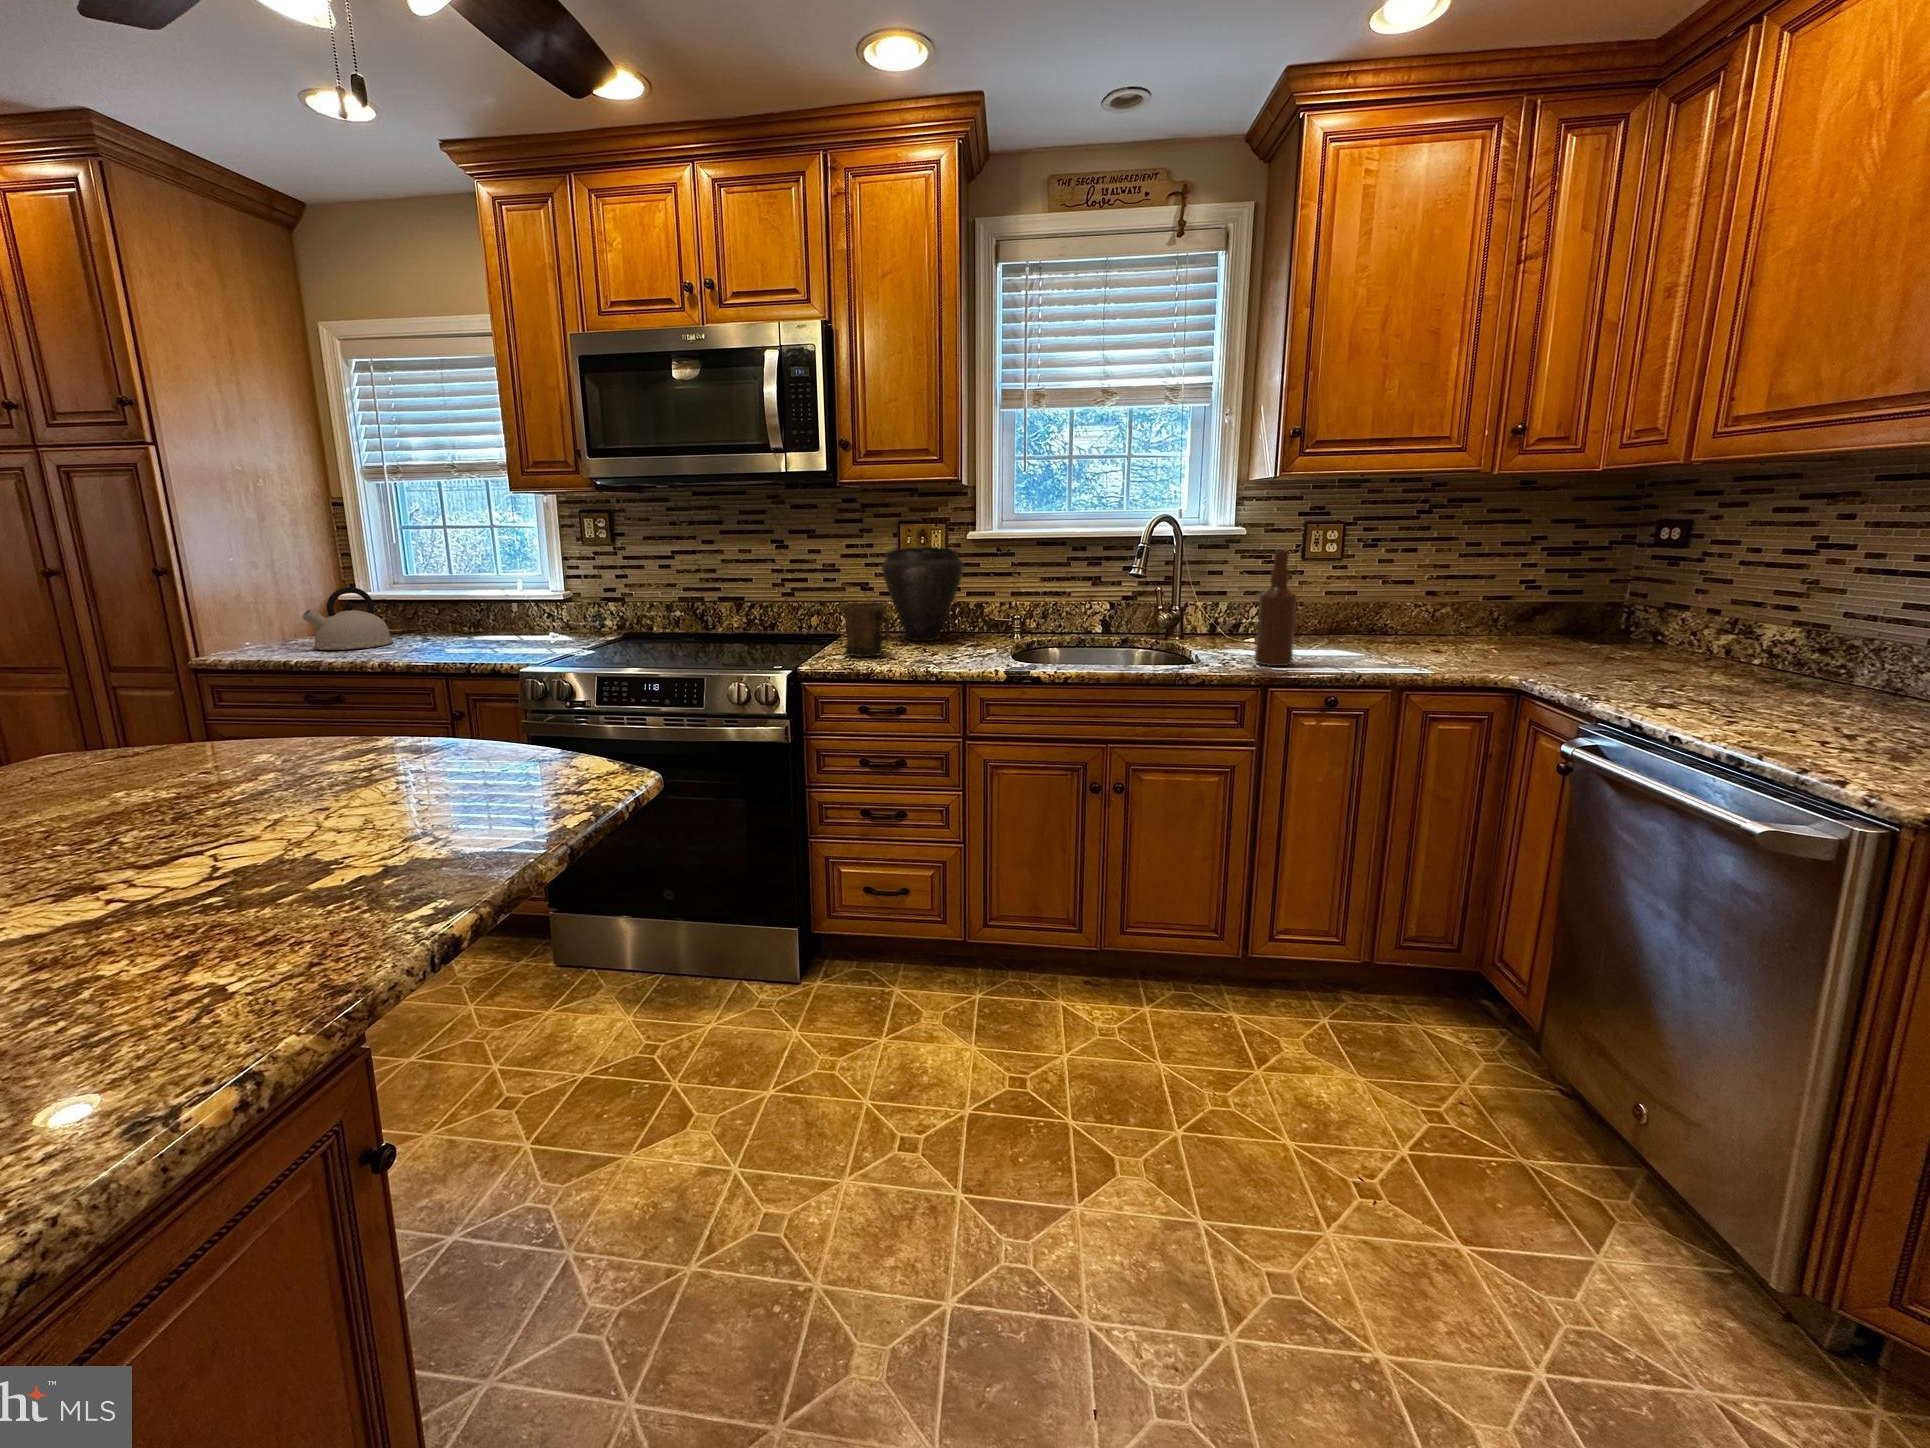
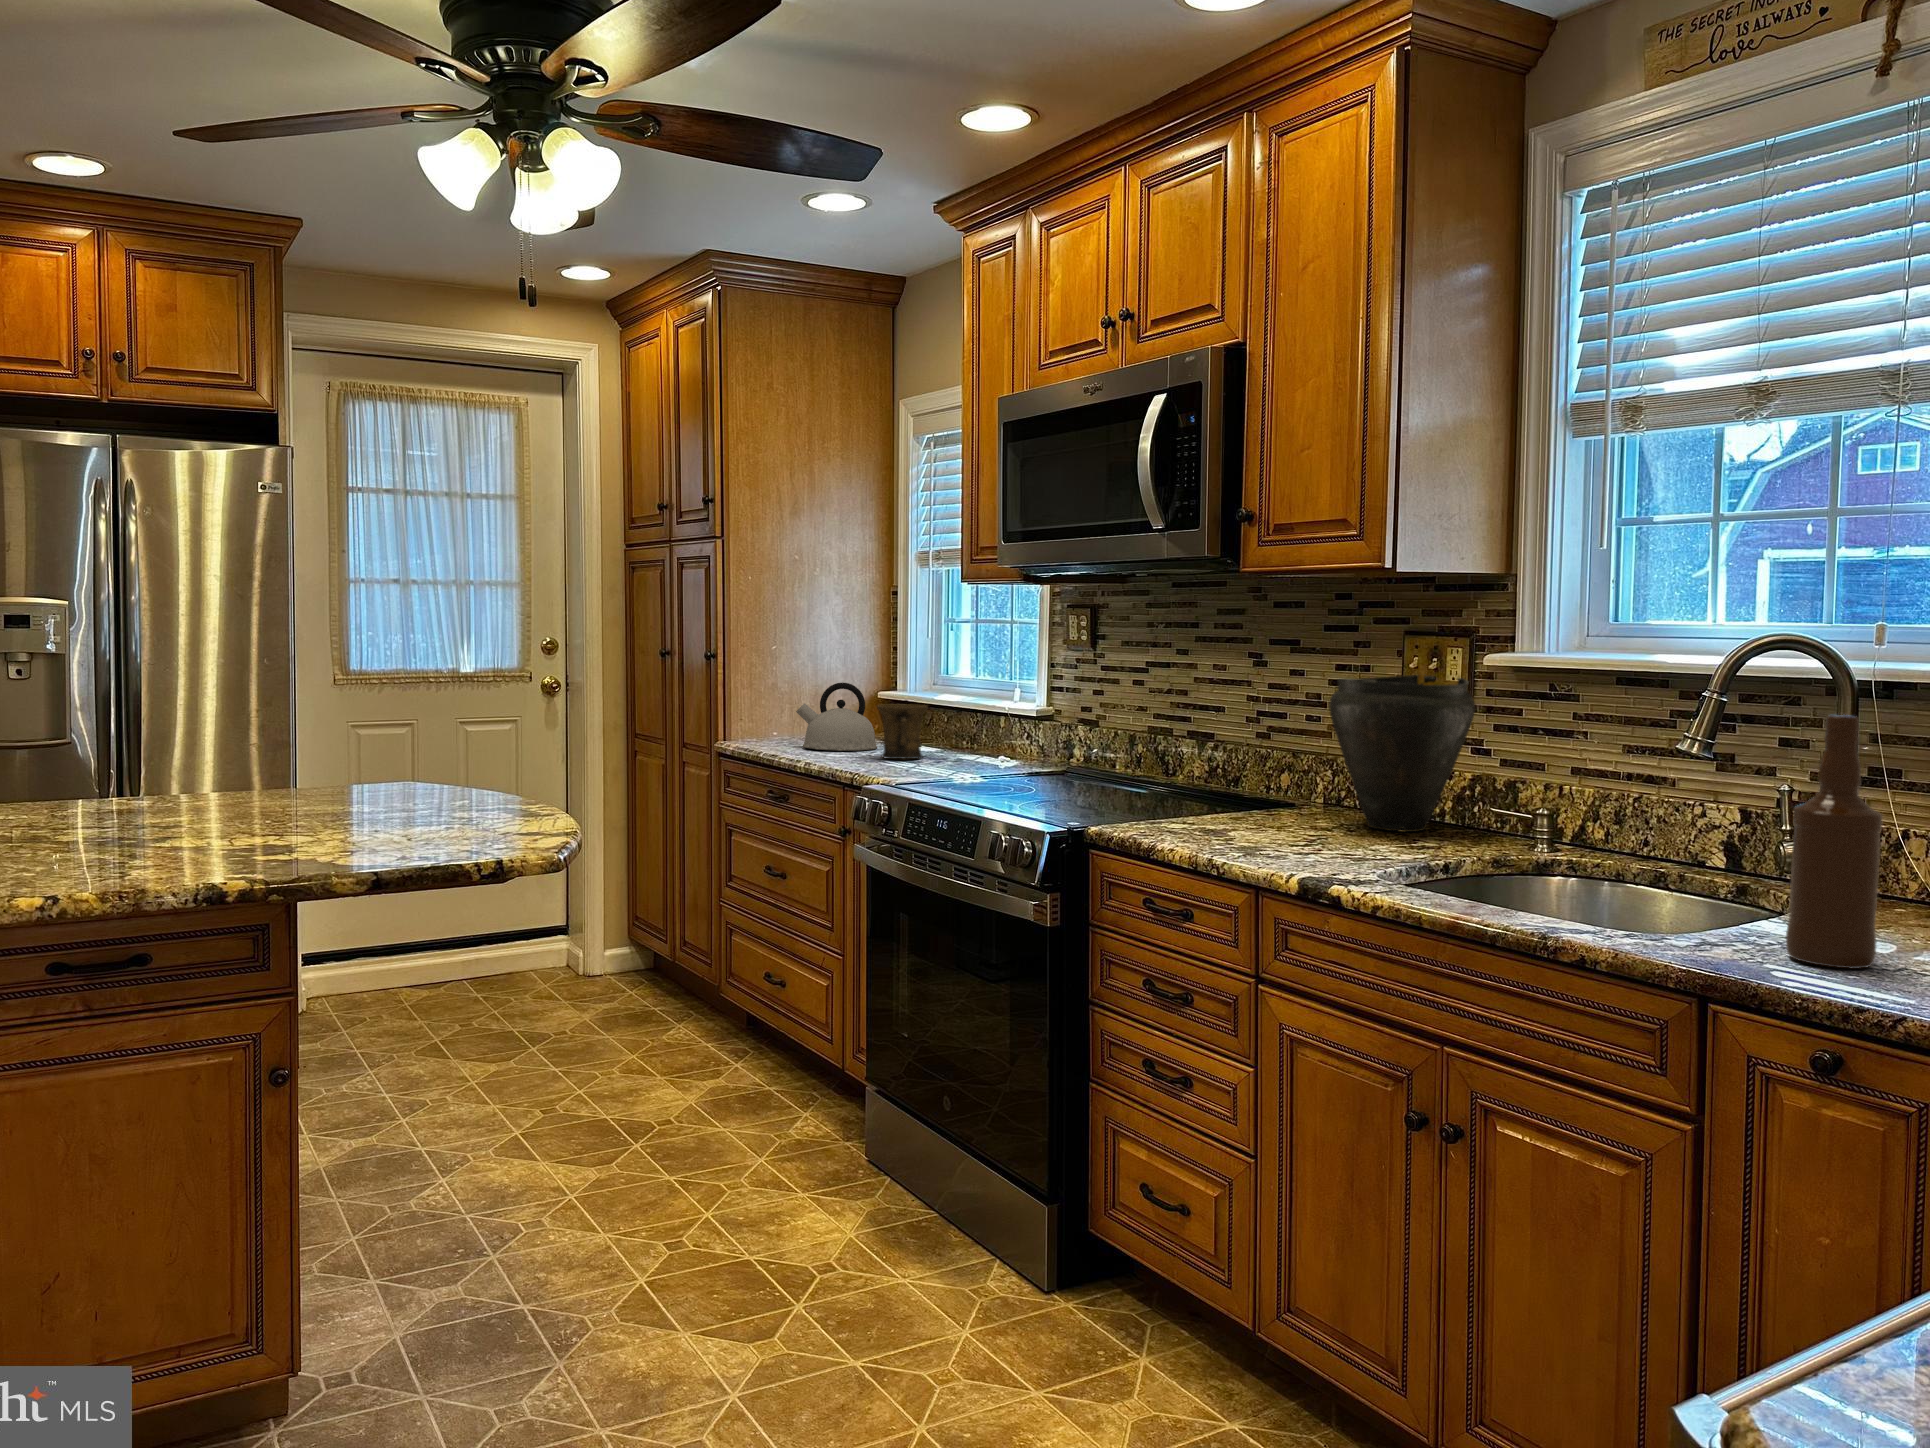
mug: present [839,602,891,657] -> present [877,704,928,759]

